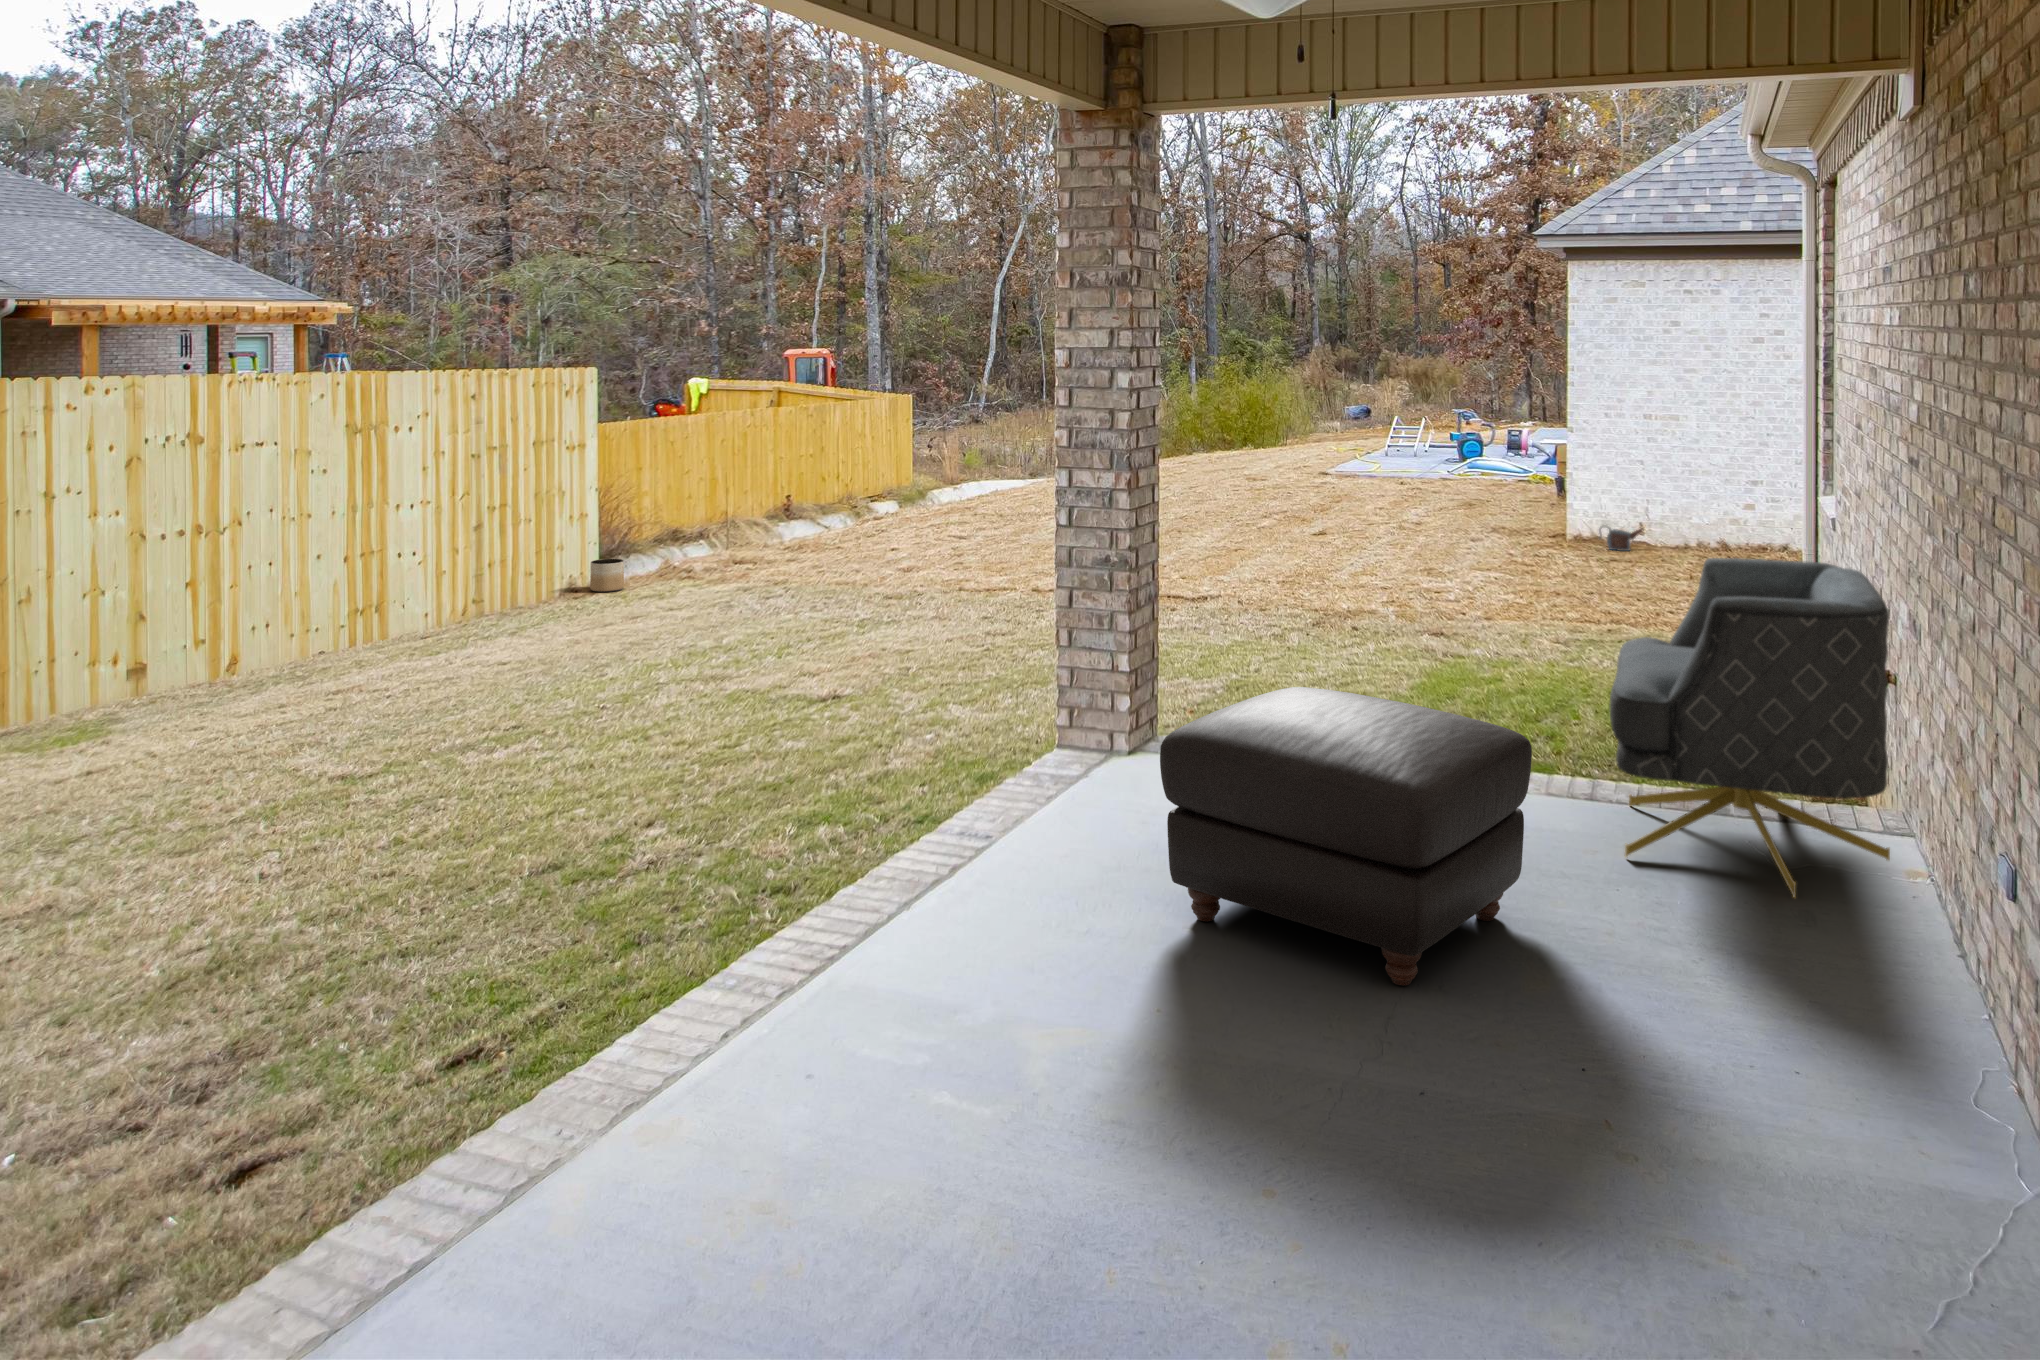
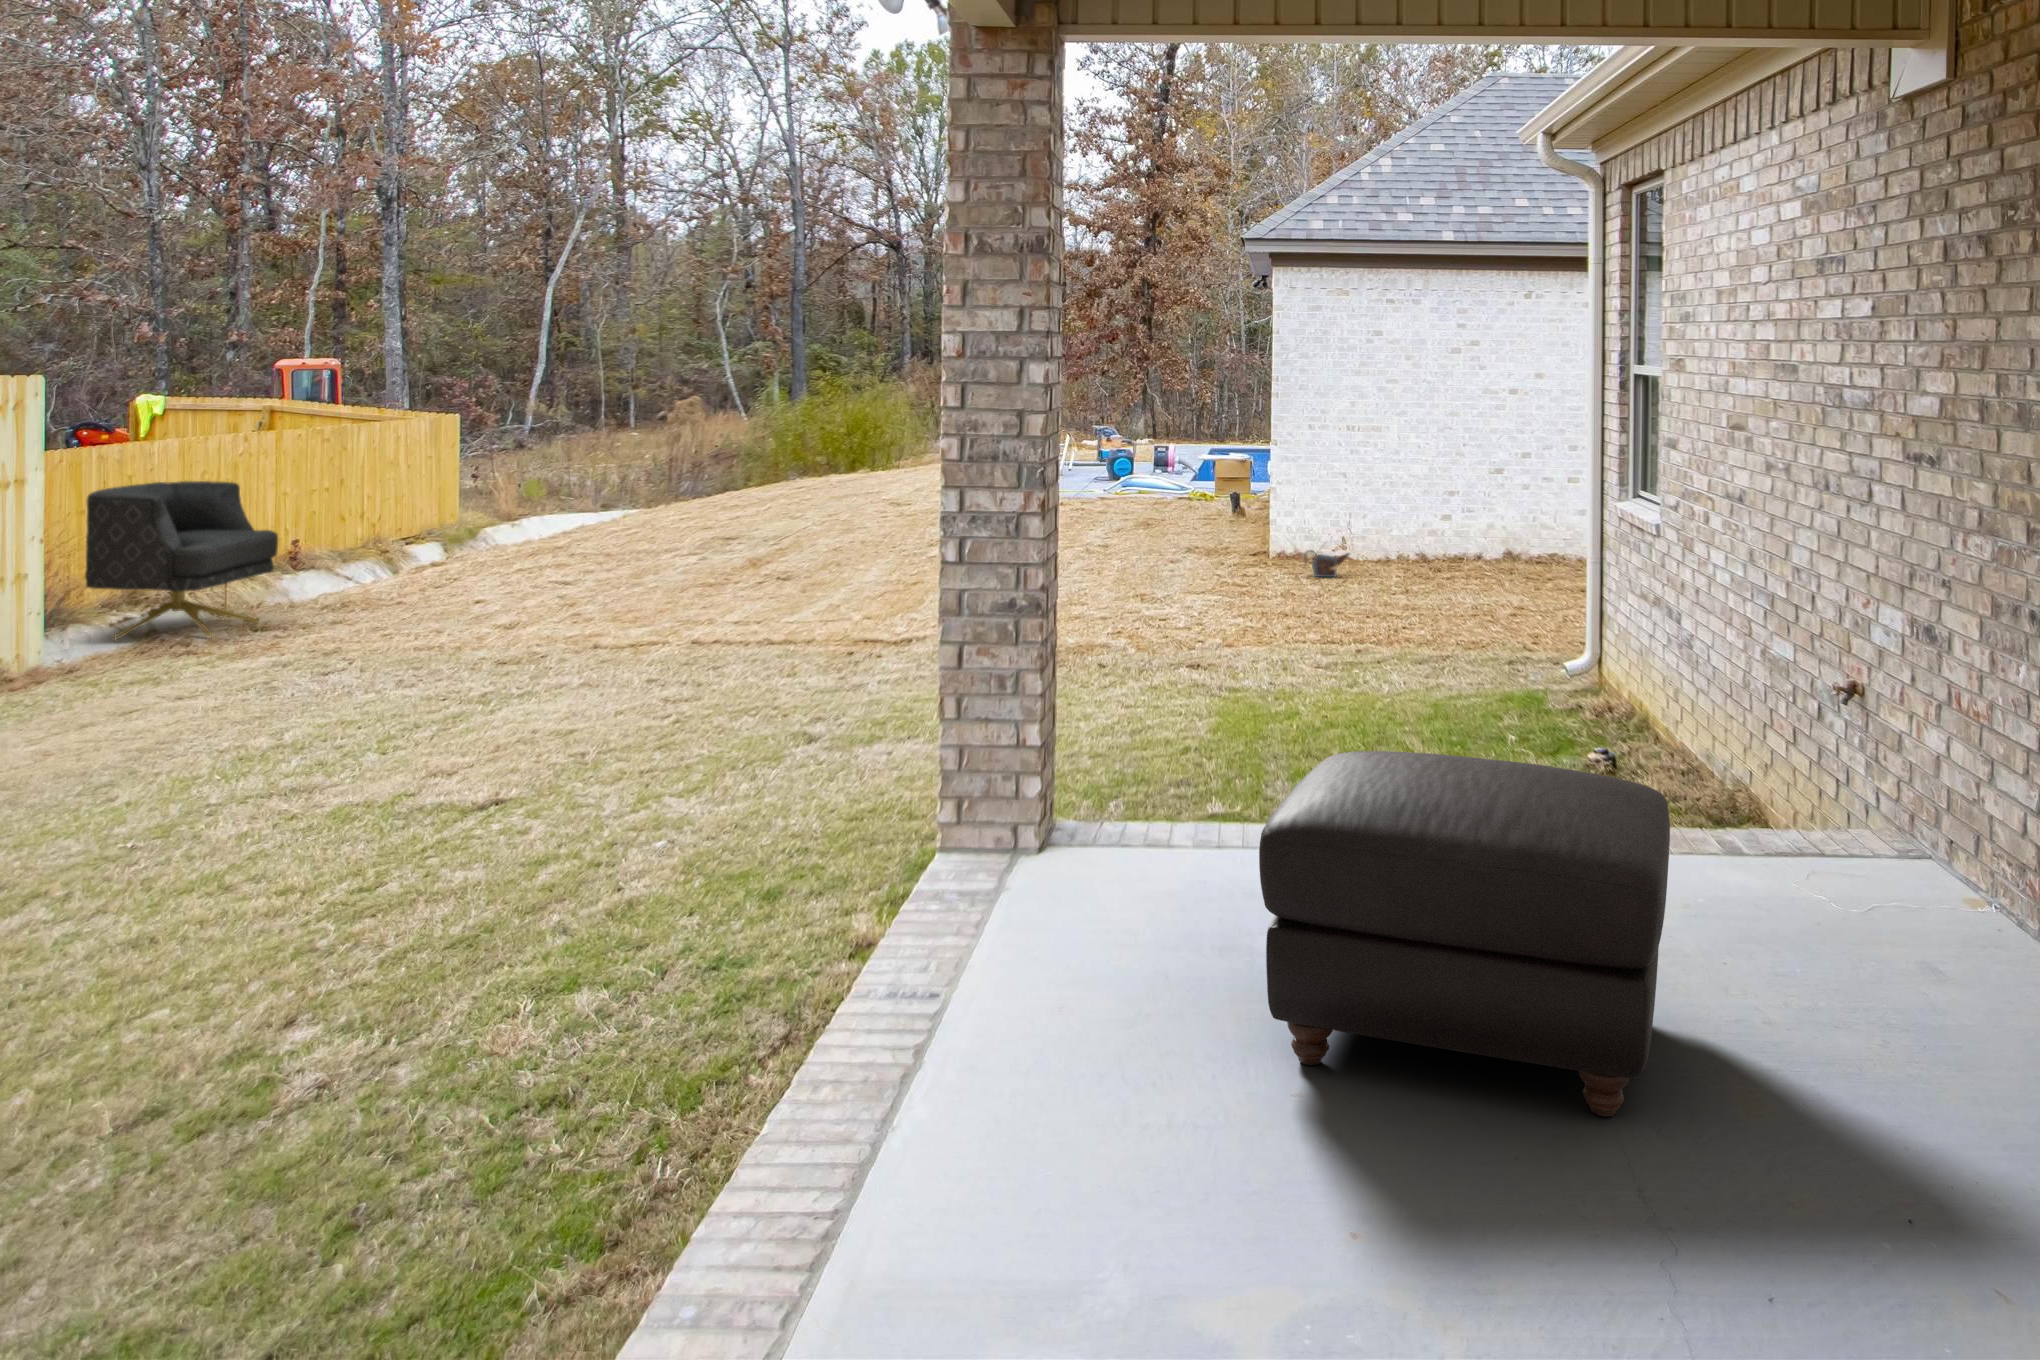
armchair: present [1610,558,1890,898] -> present [85,481,278,640]
planter: present [590,559,624,592] -> none [35,634,90,683]

